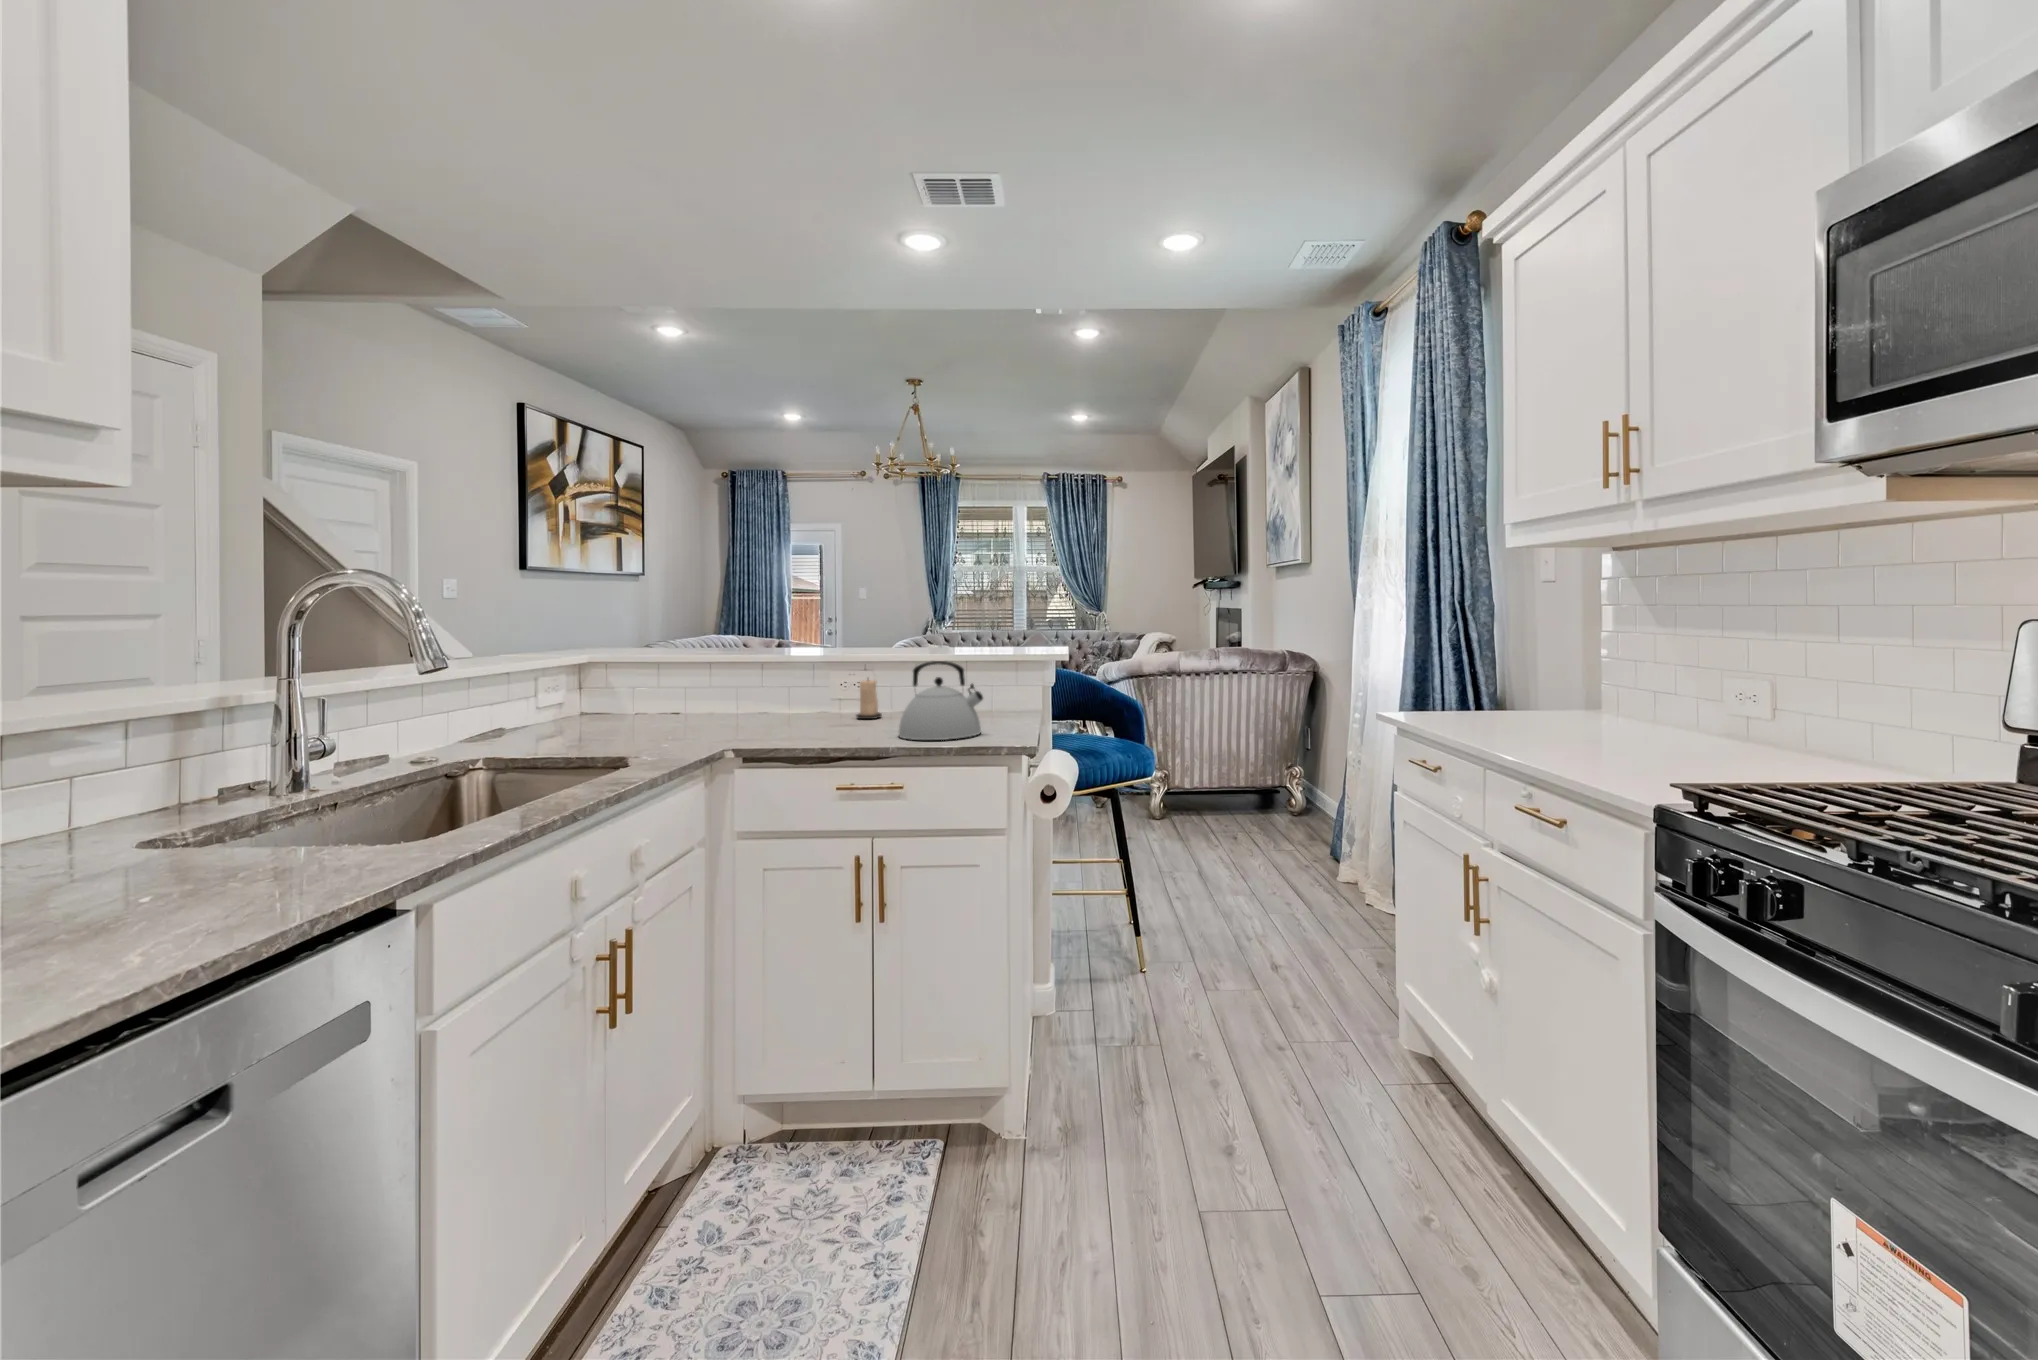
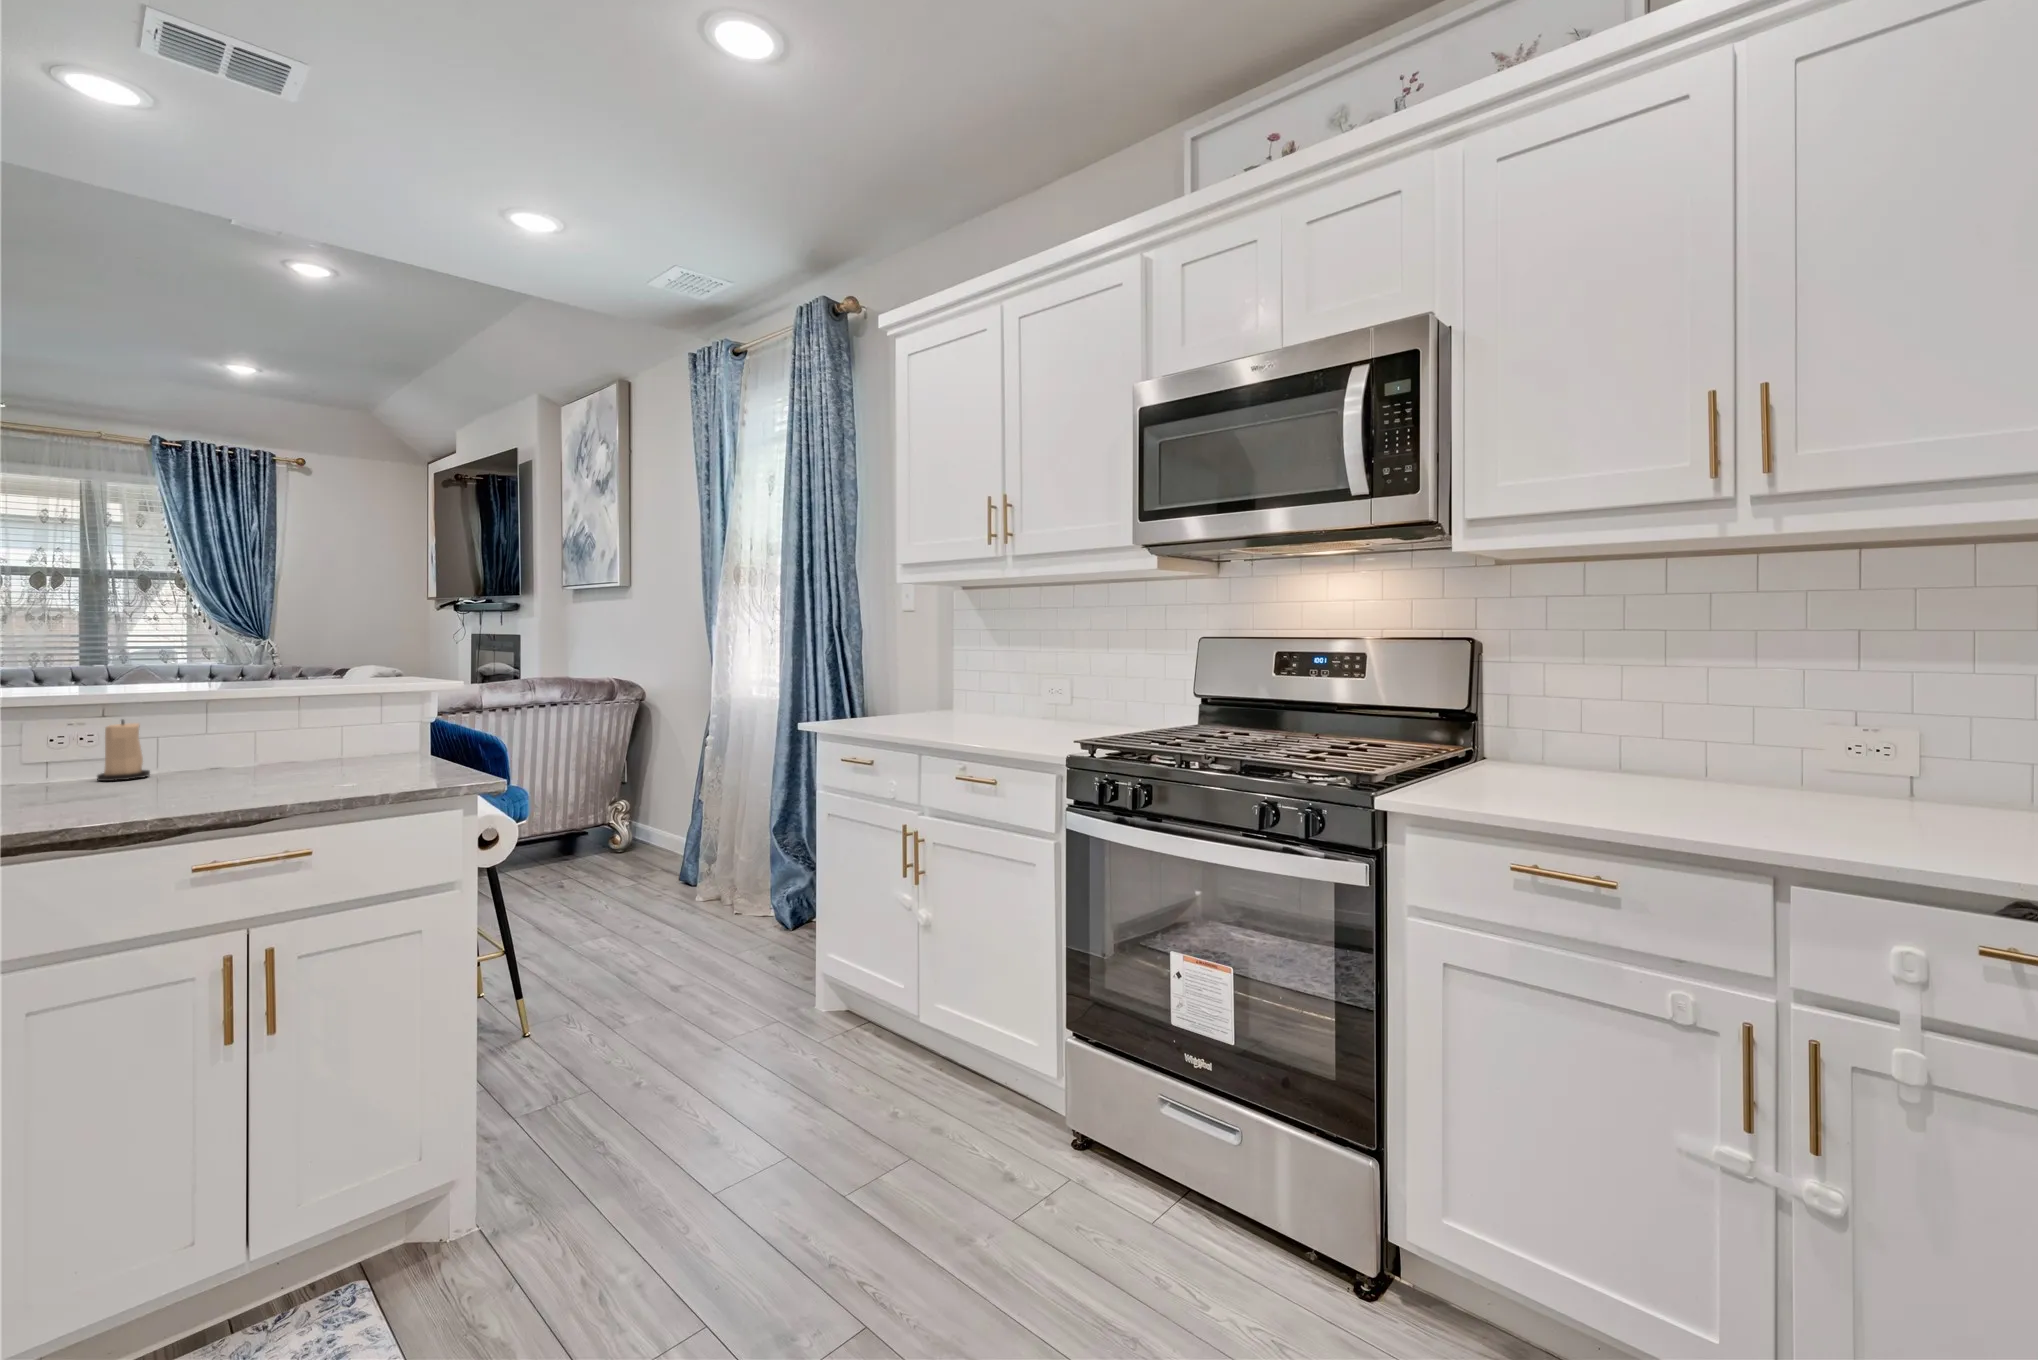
kettle: present [899,661,983,740] -> none [247,688,392,791]

